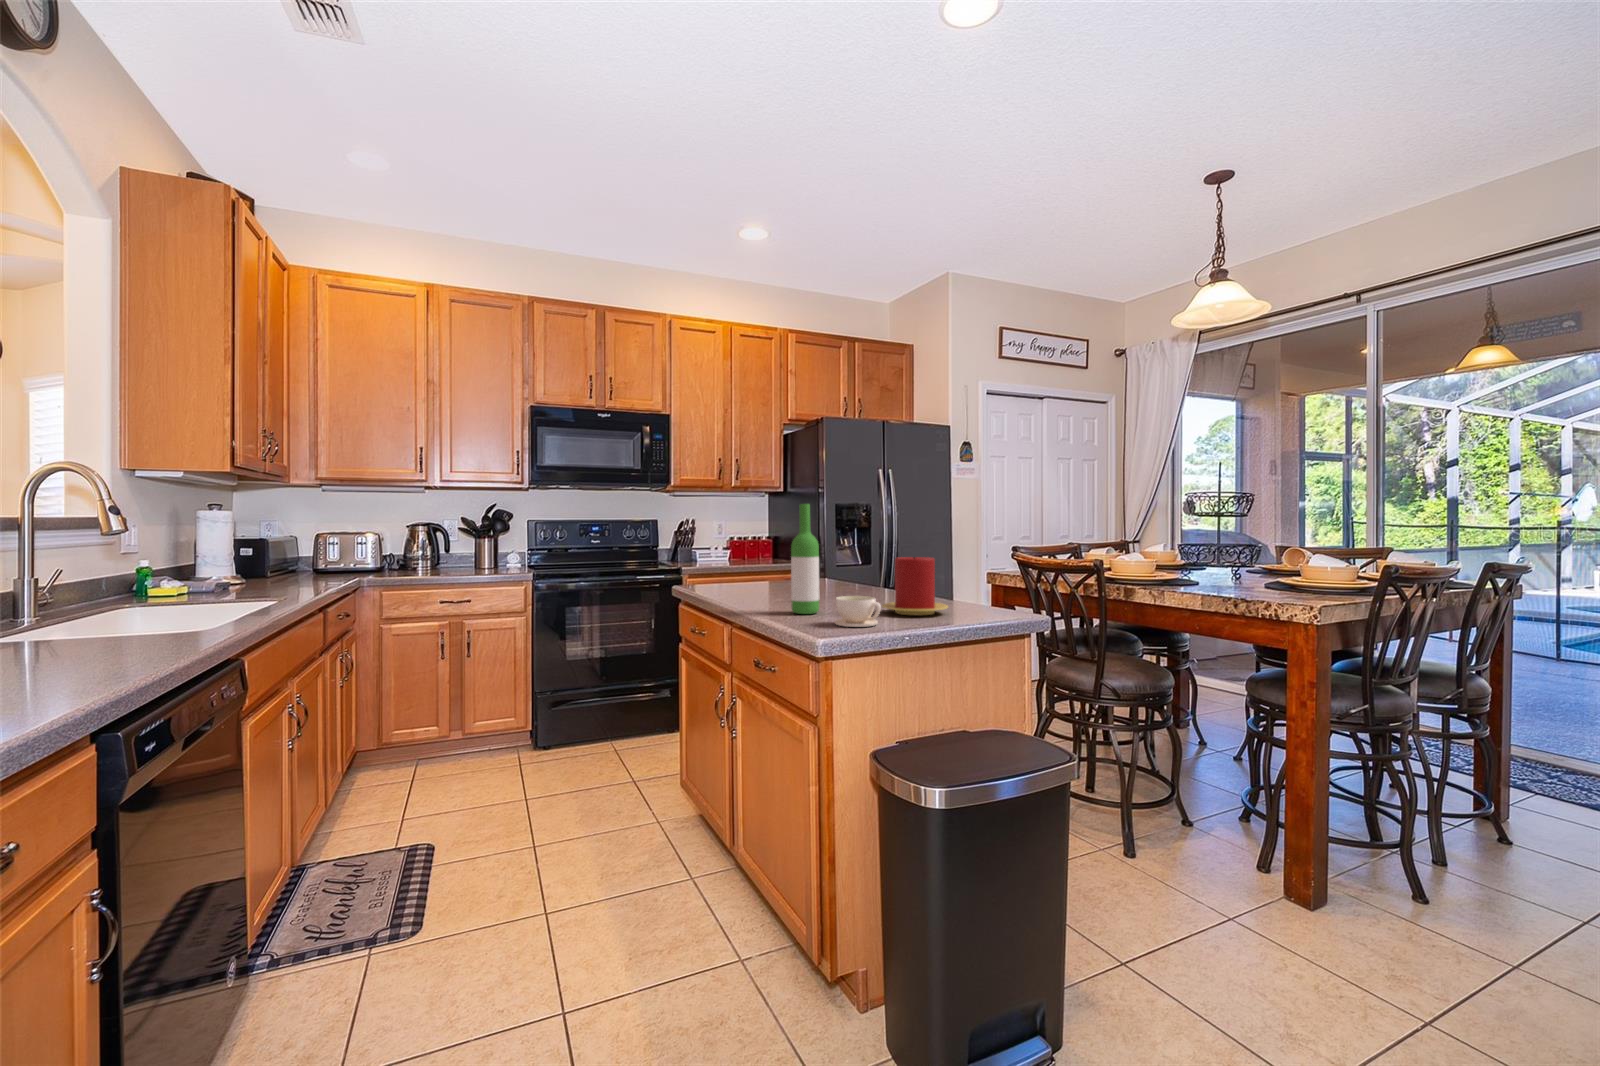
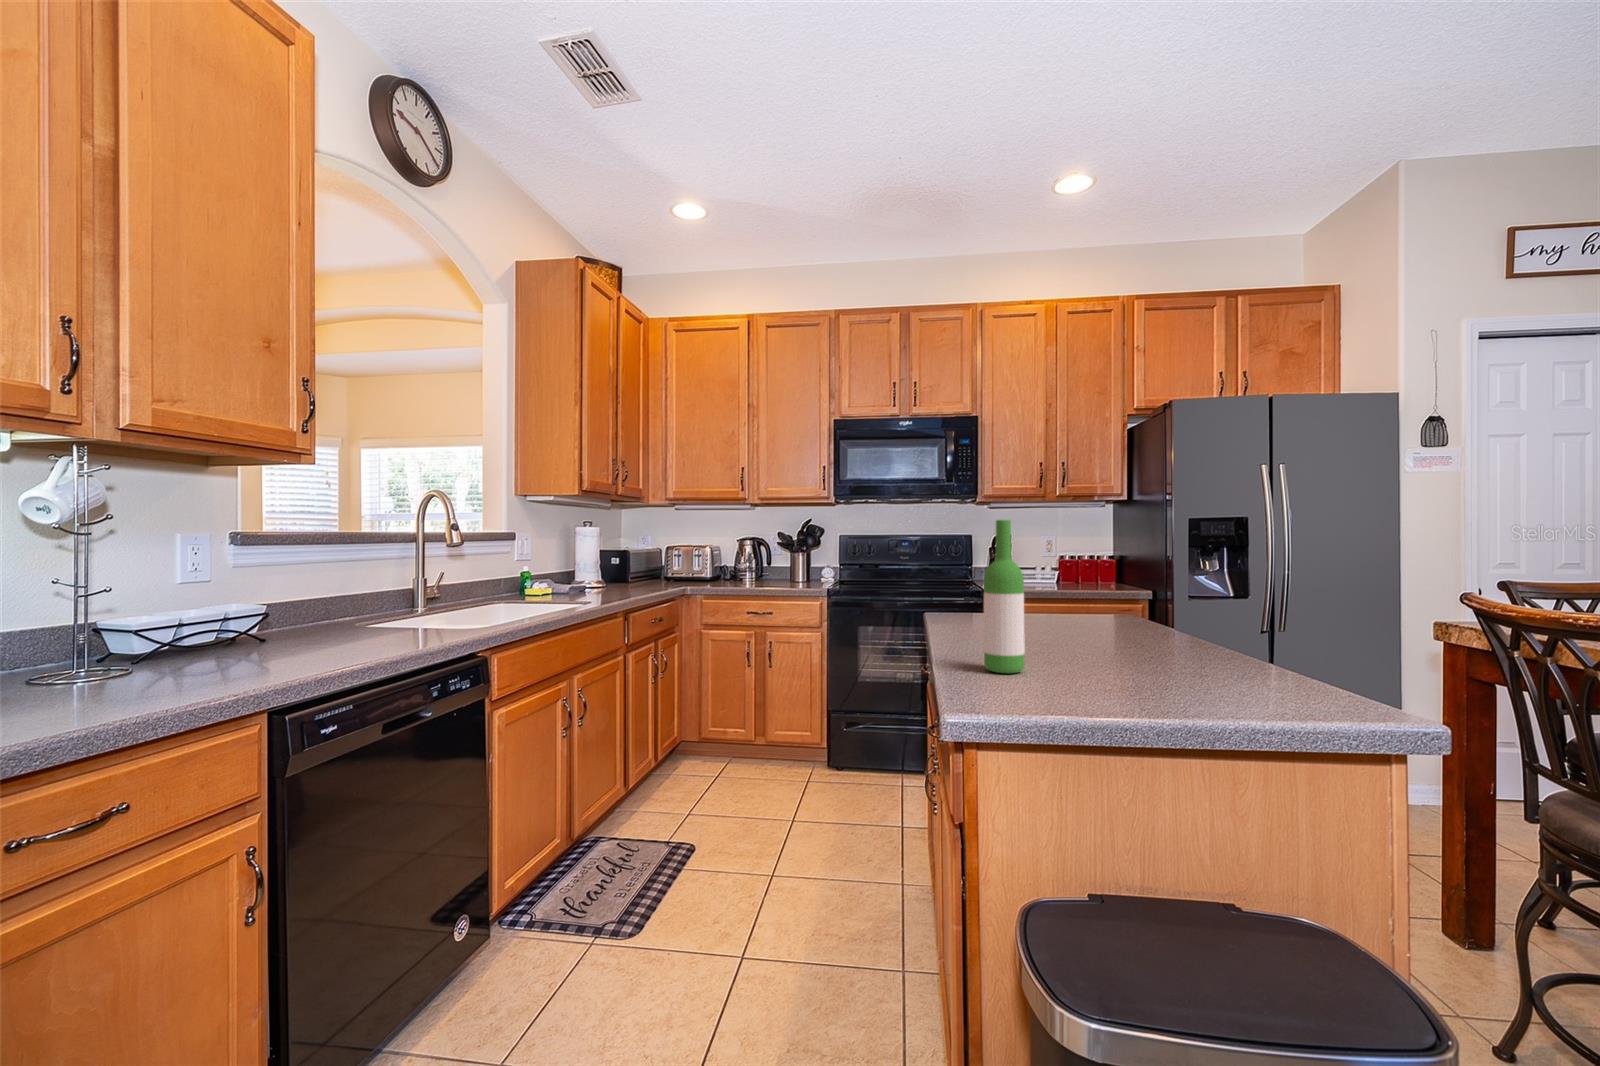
candle: present [882,557,948,615] -> none [1118,601,1238,698]
coffee cup: present [835,596,881,627] -> none [1008,656,1078,708]

